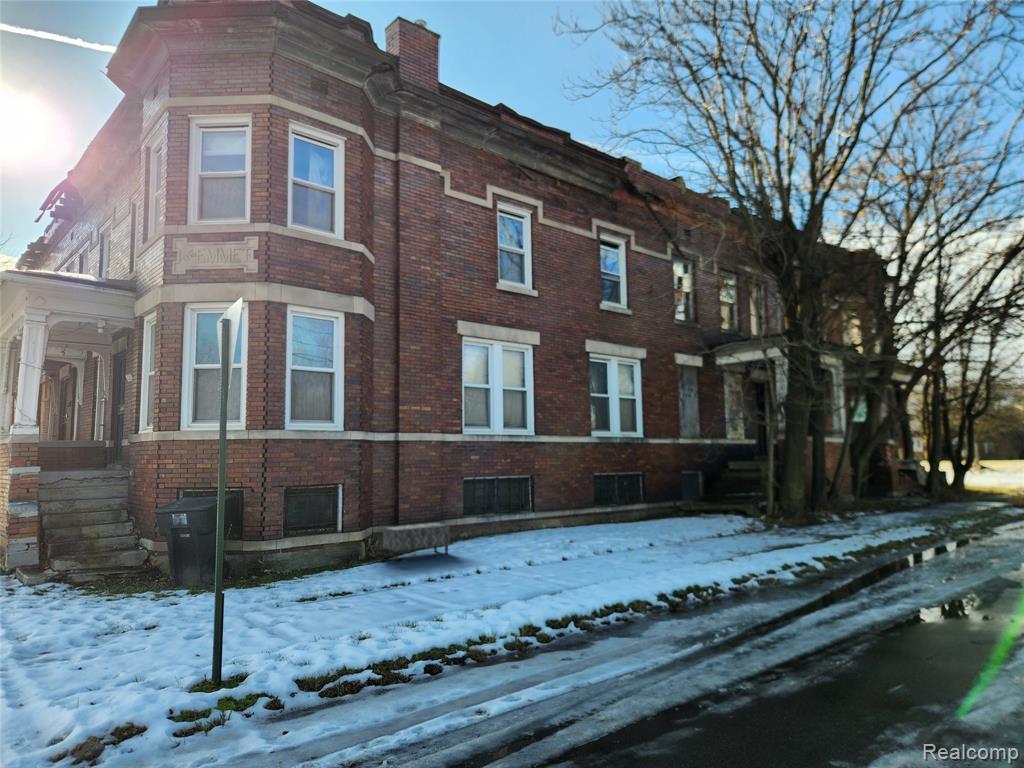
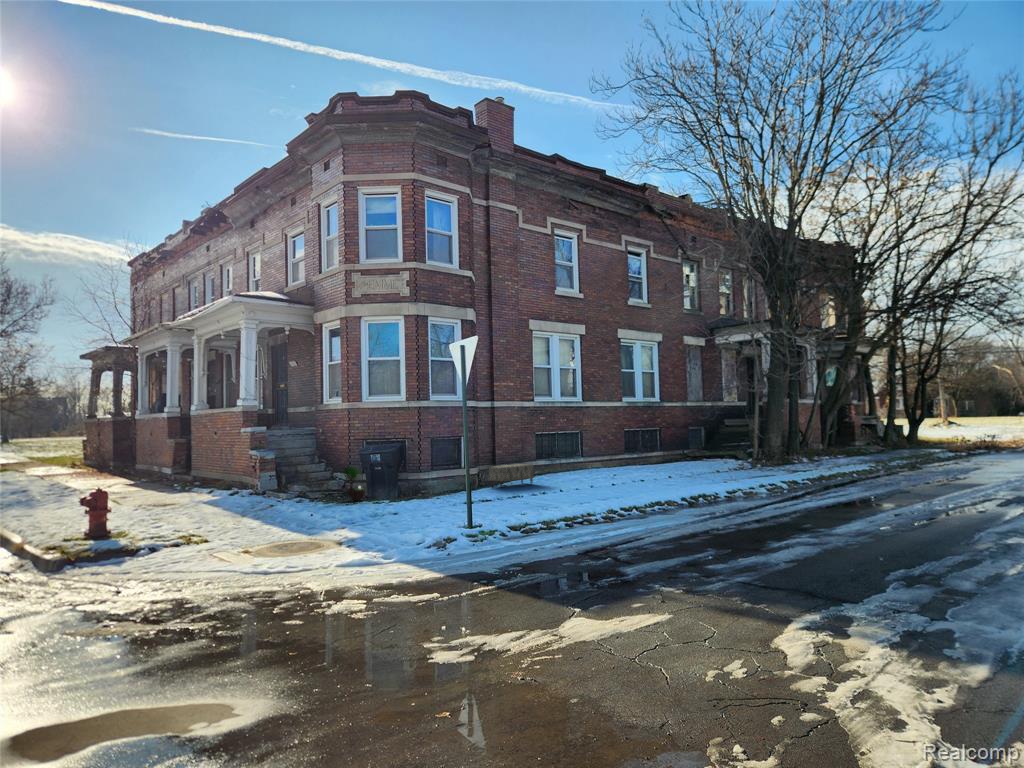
potted tree: none [120,524,160,586] -> present [342,467,365,501]

